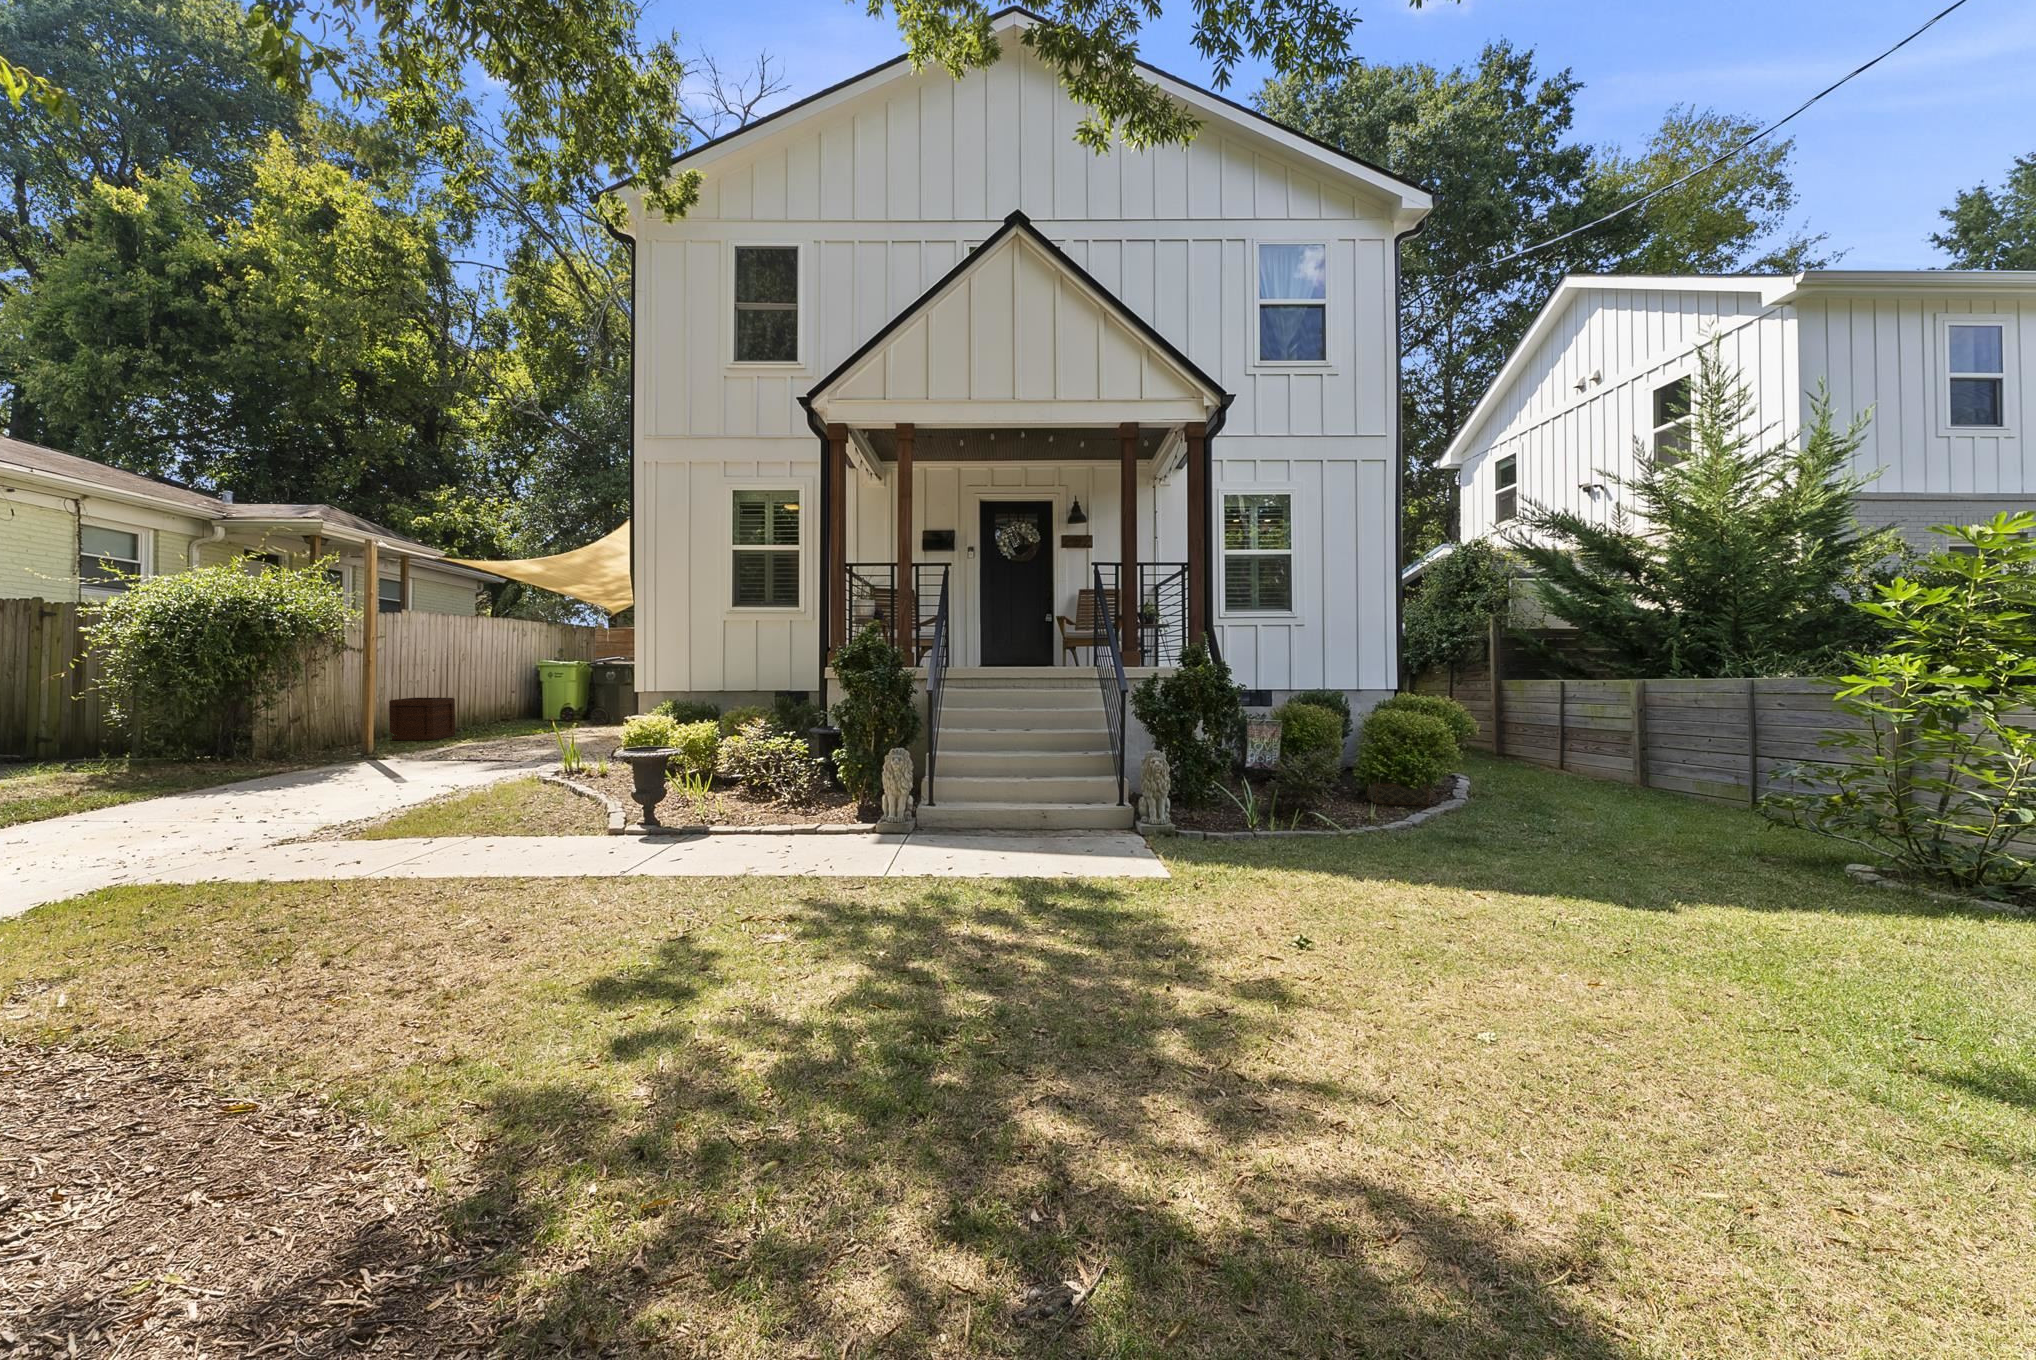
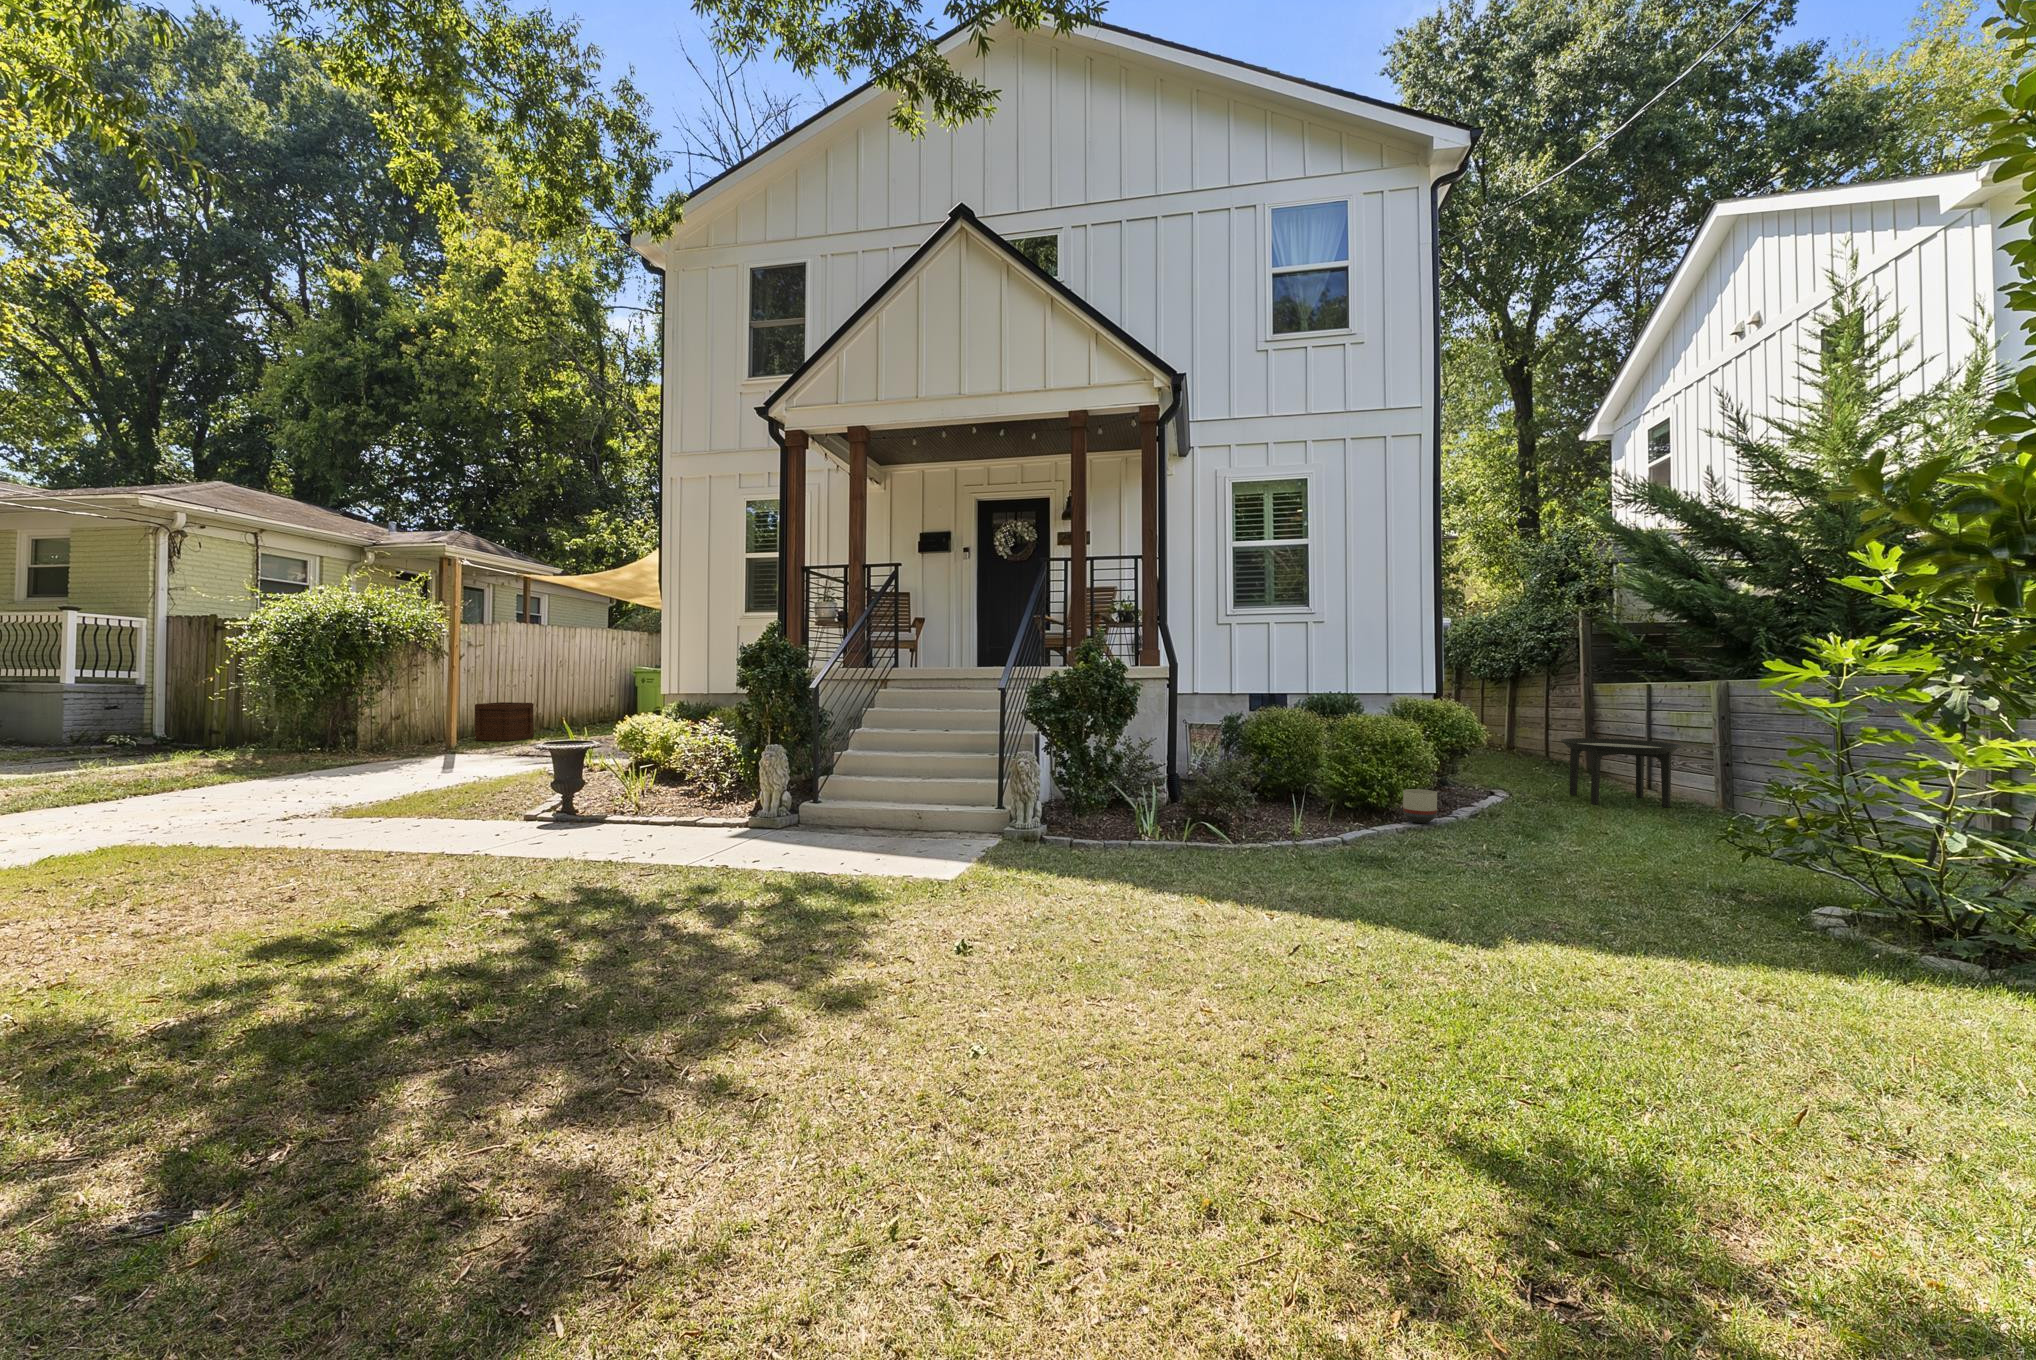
round table: none [1505,723,1604,780] -> present [1561,738,1681,807]
planter: none [1427,772,1457,801] -> present [1403,789,1437,823]
woven basket: present [1367,783,1429,805] -> none [1331,796,1394,827]

